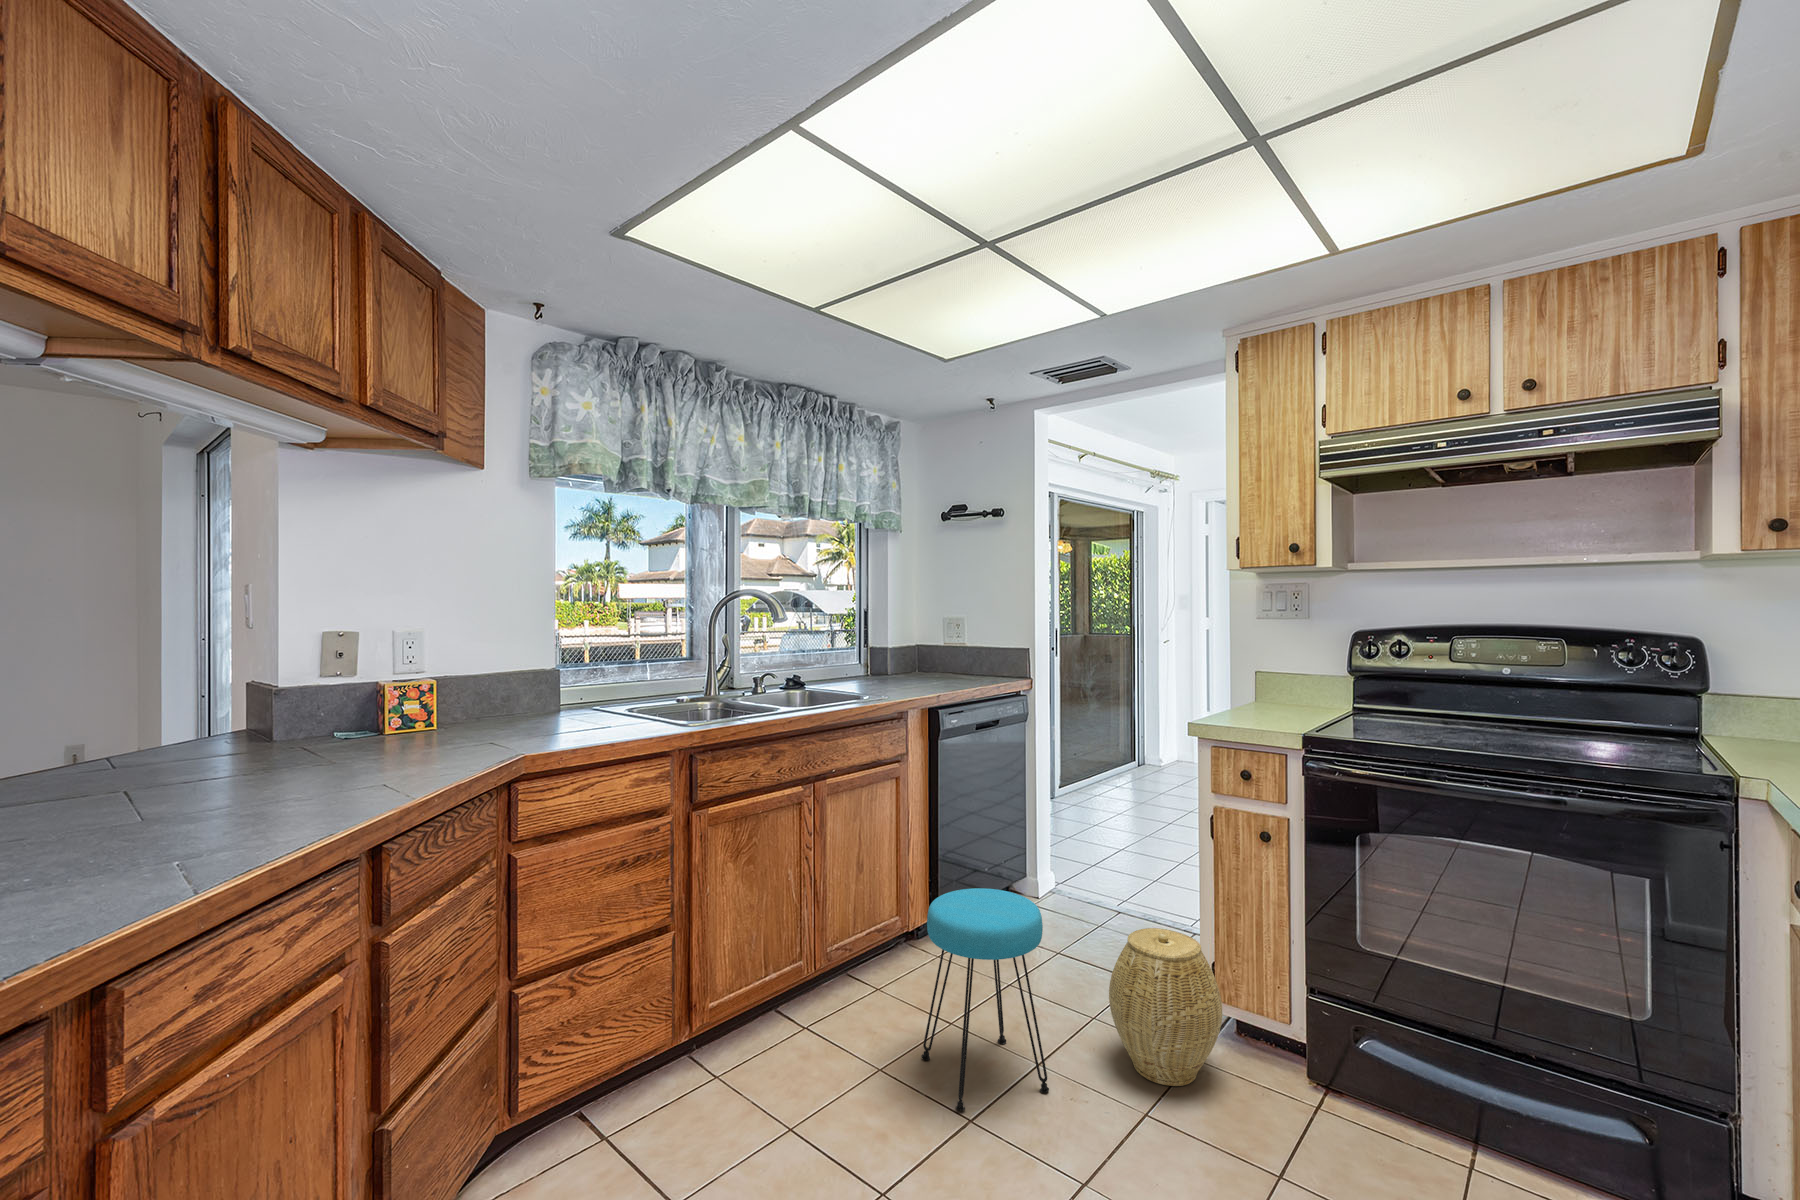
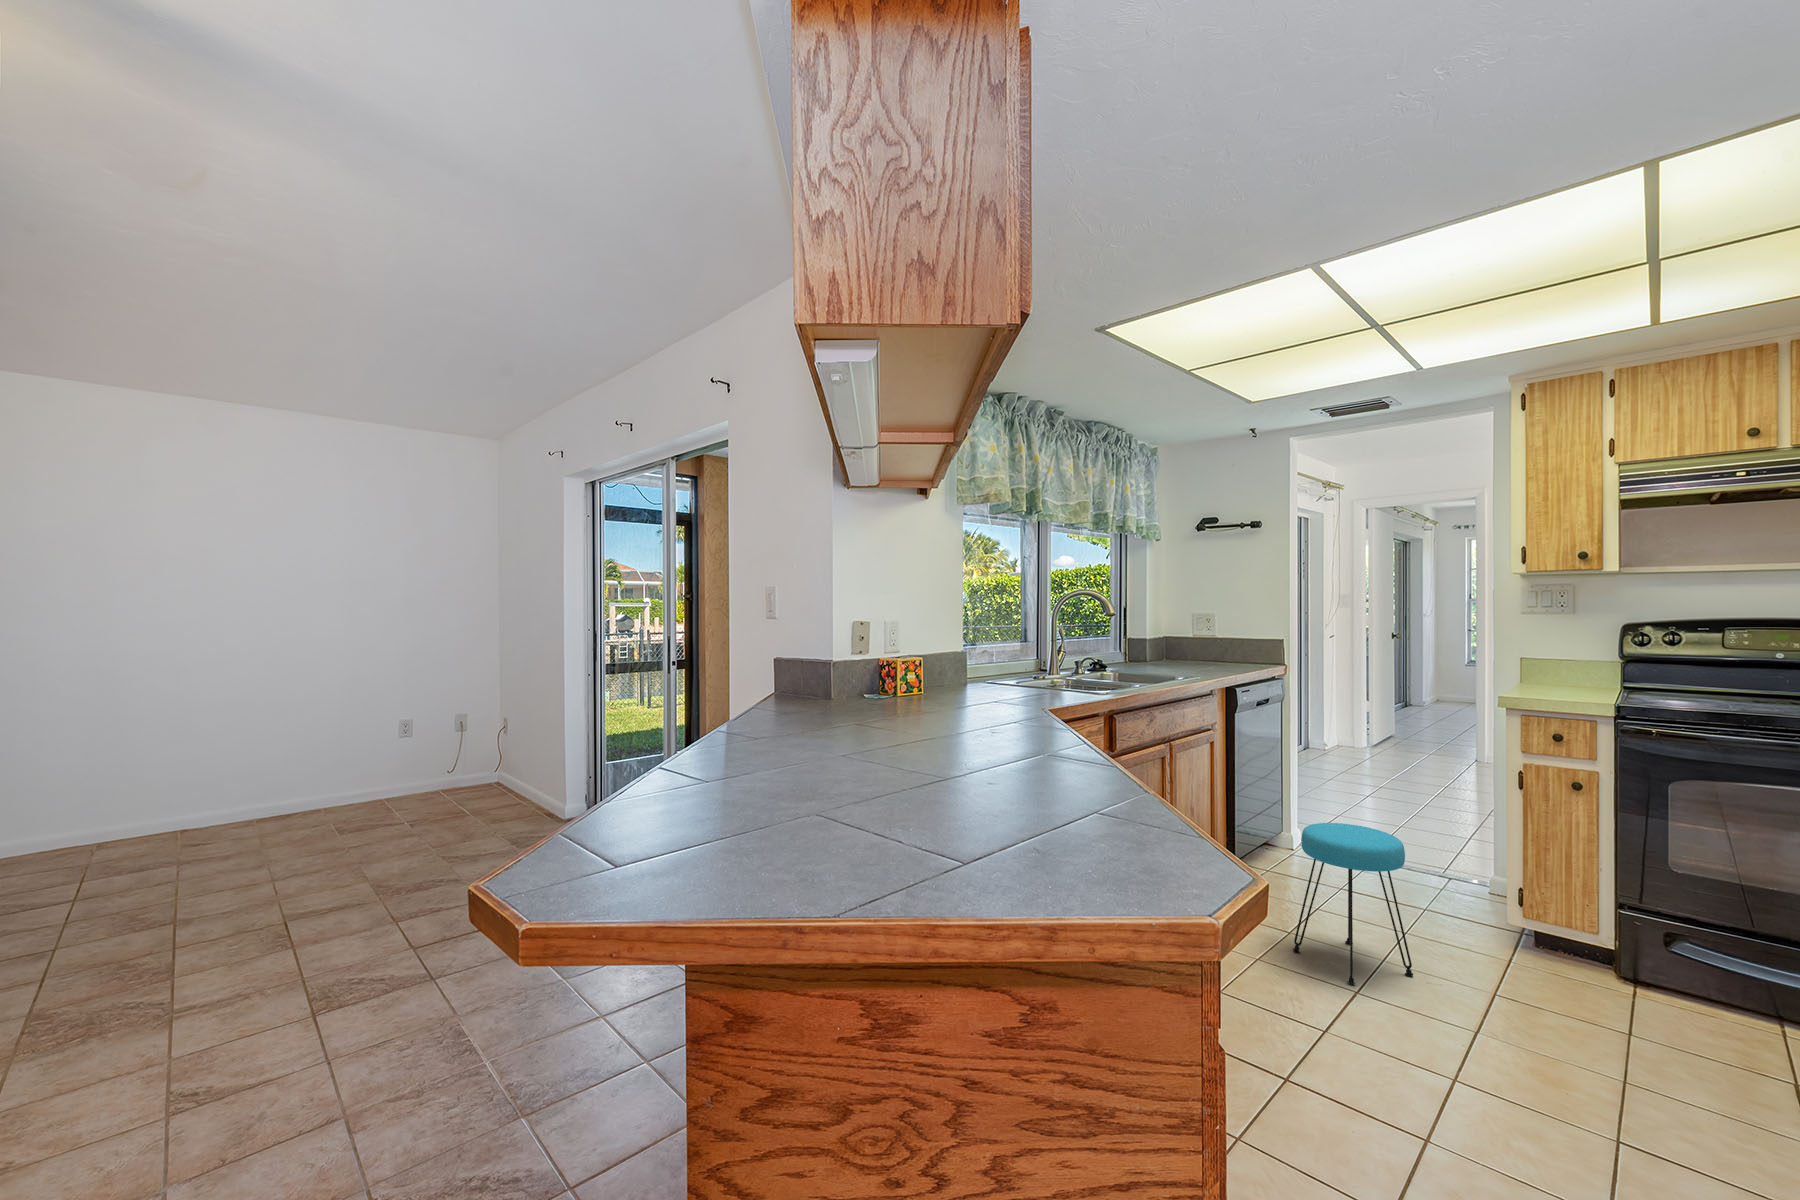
woven basket: present [1109,928,1222,1086] -> none [1444,858,1553,977]

